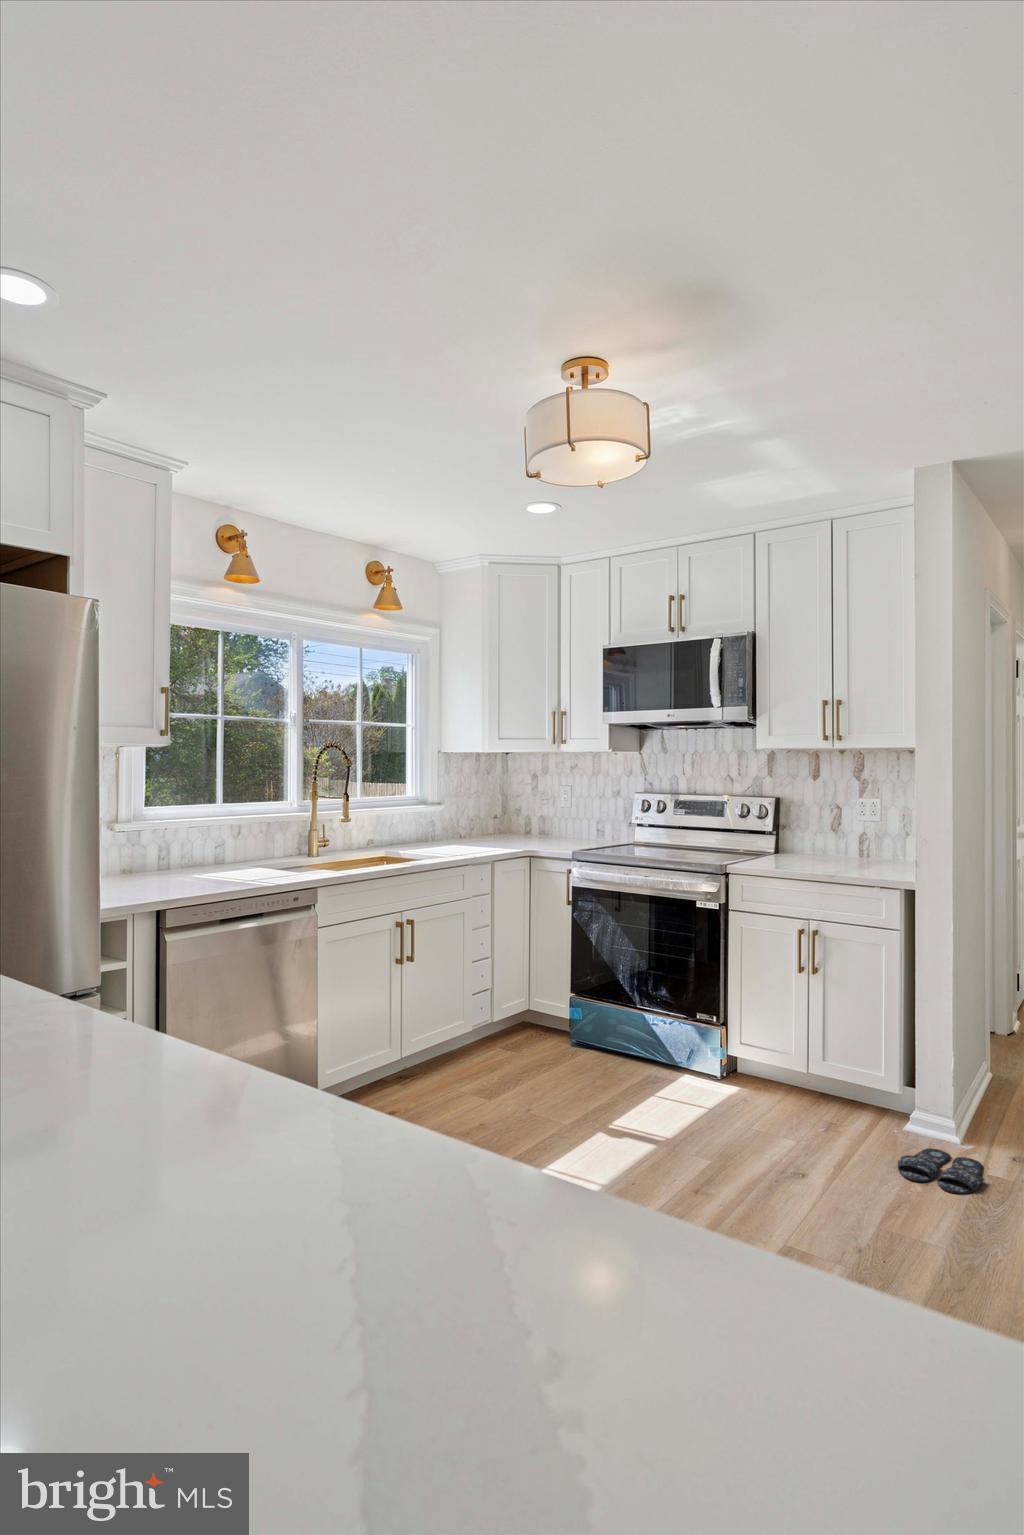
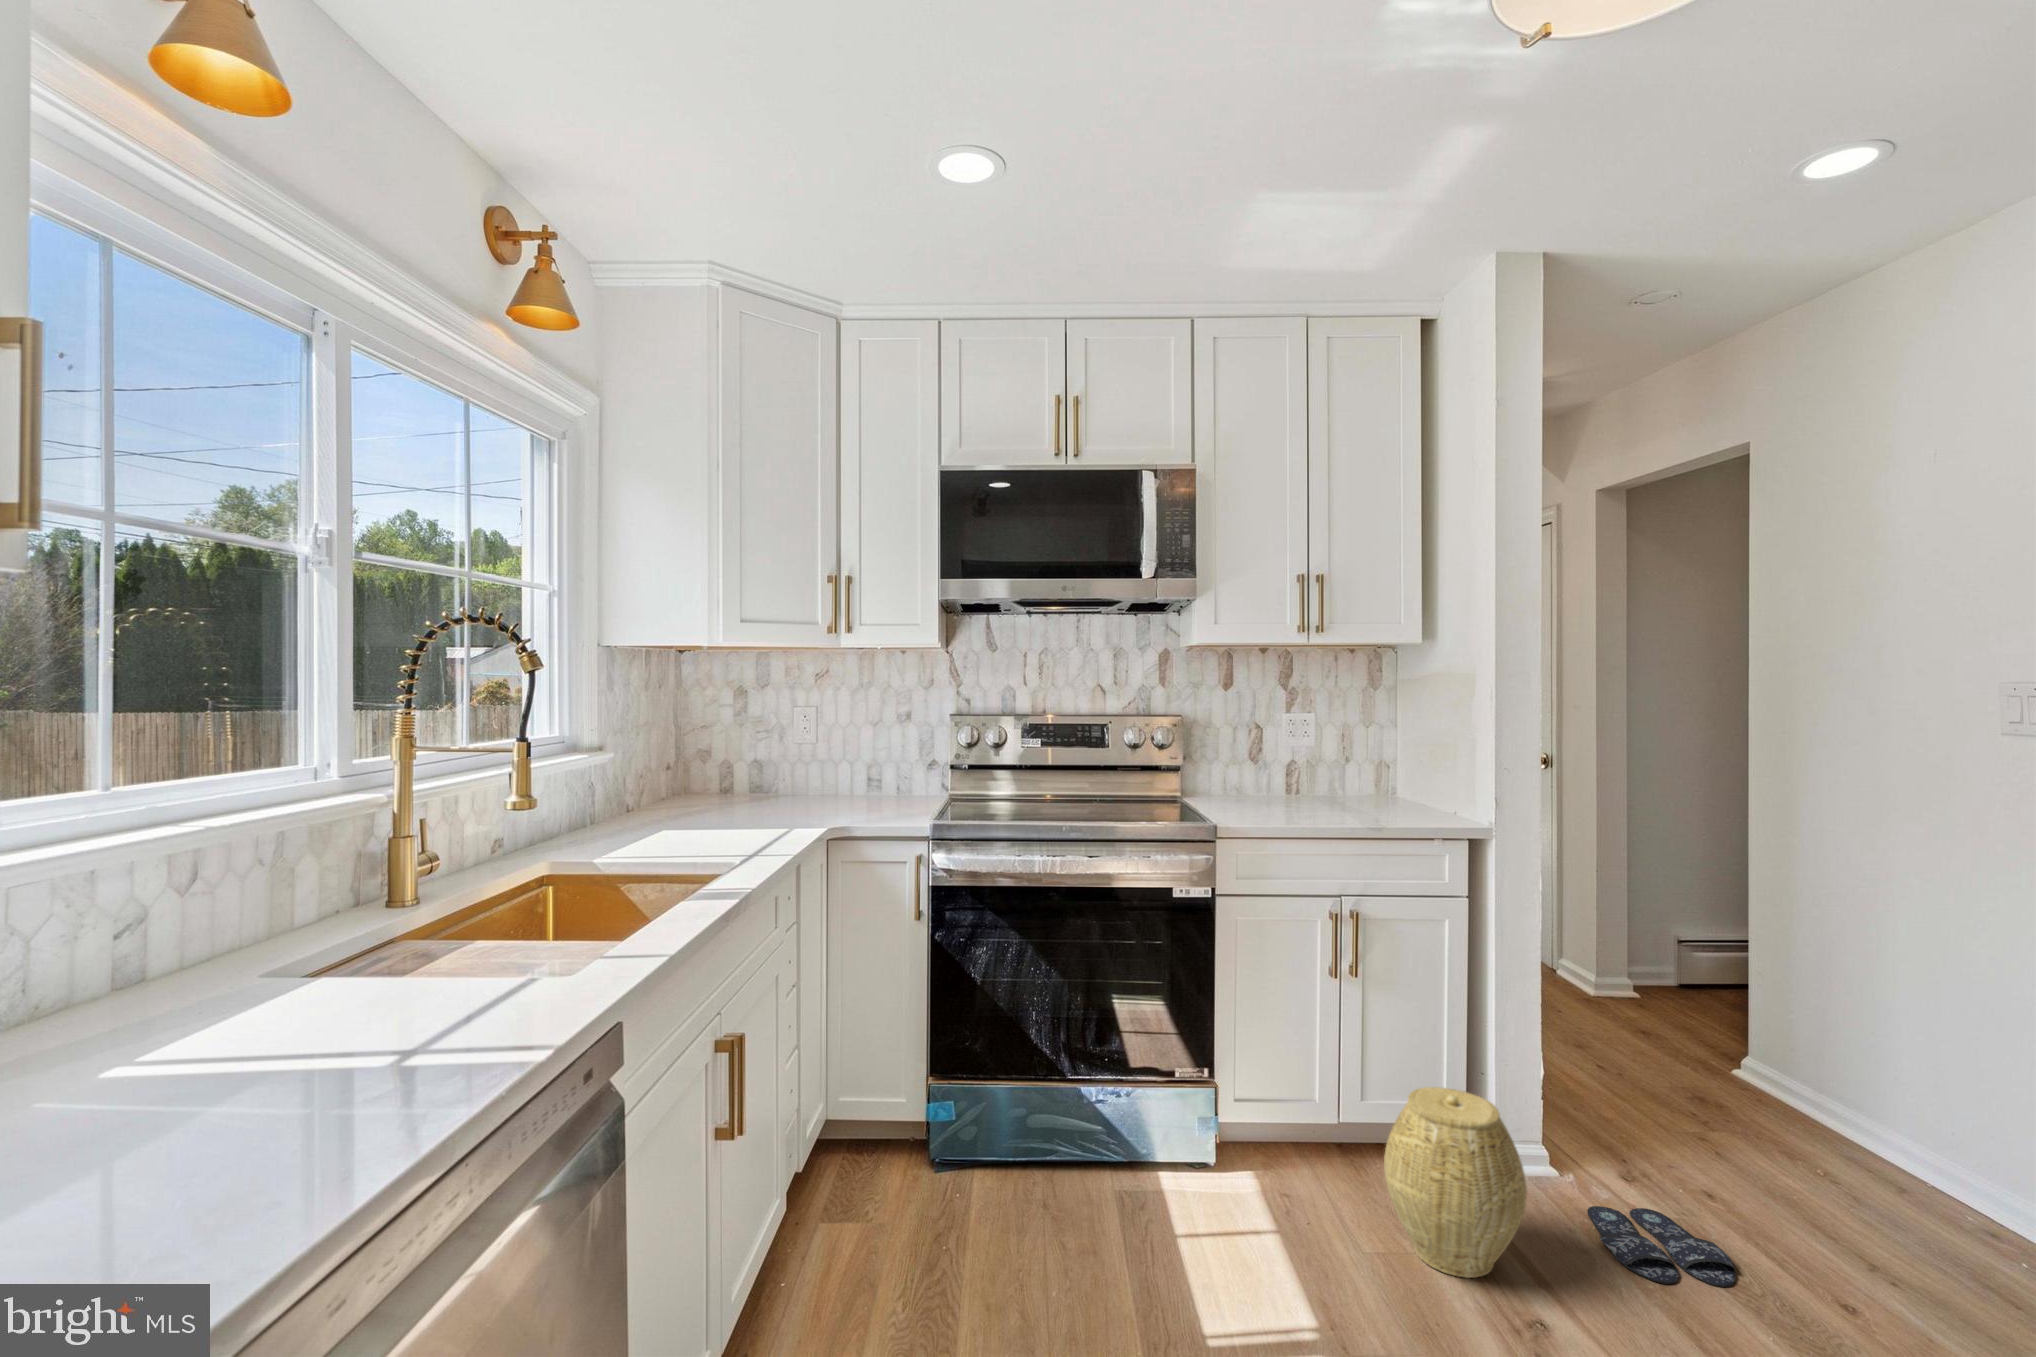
woven basket: none [754,1035,839,1147] -> present [1384,1087,1527,1278]

